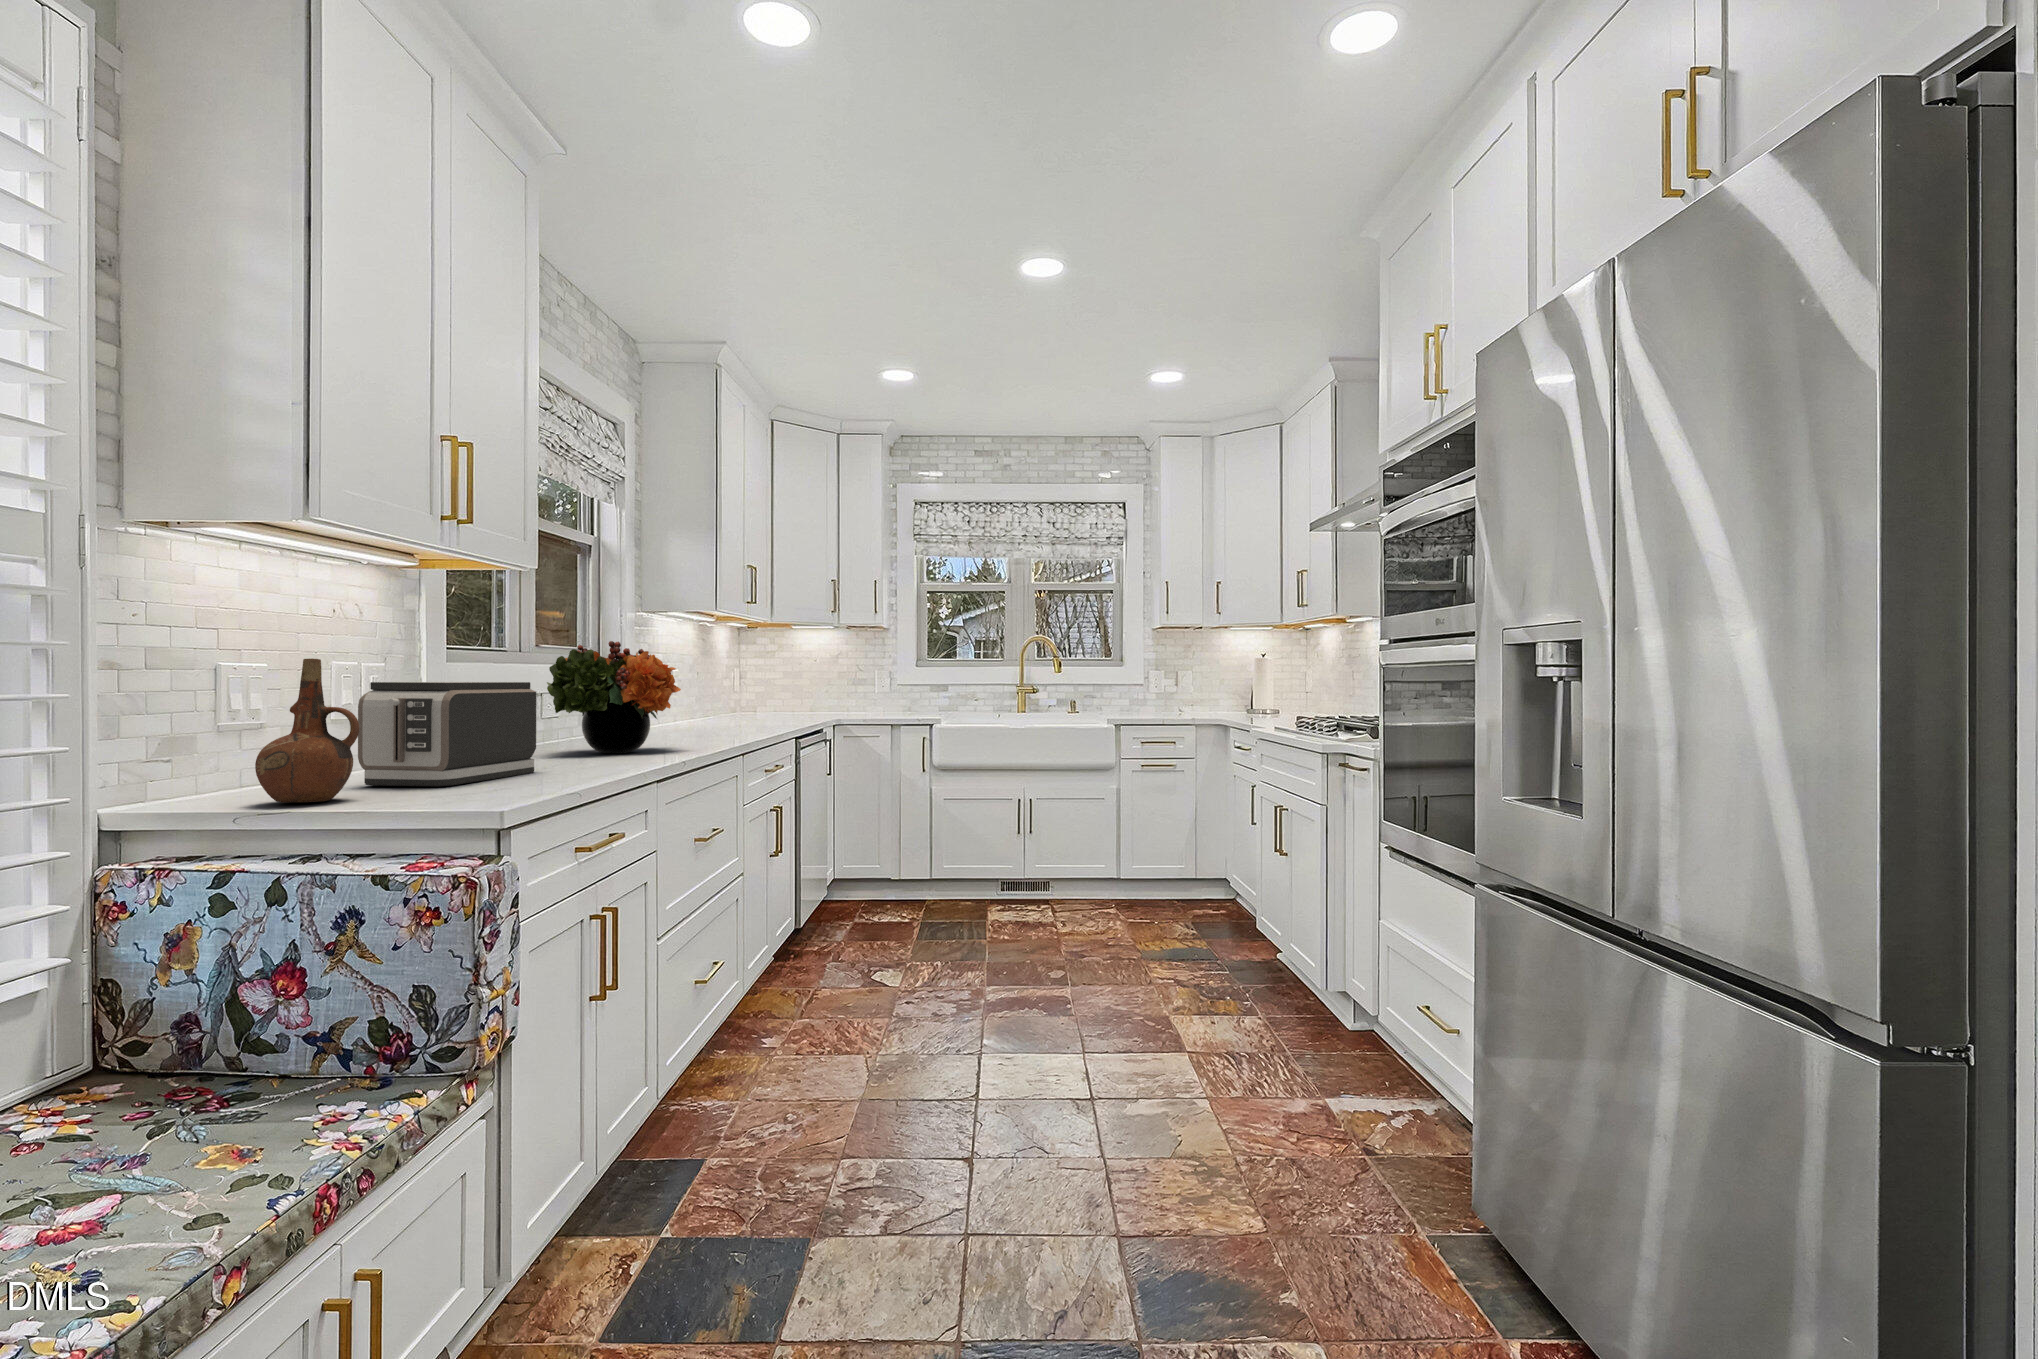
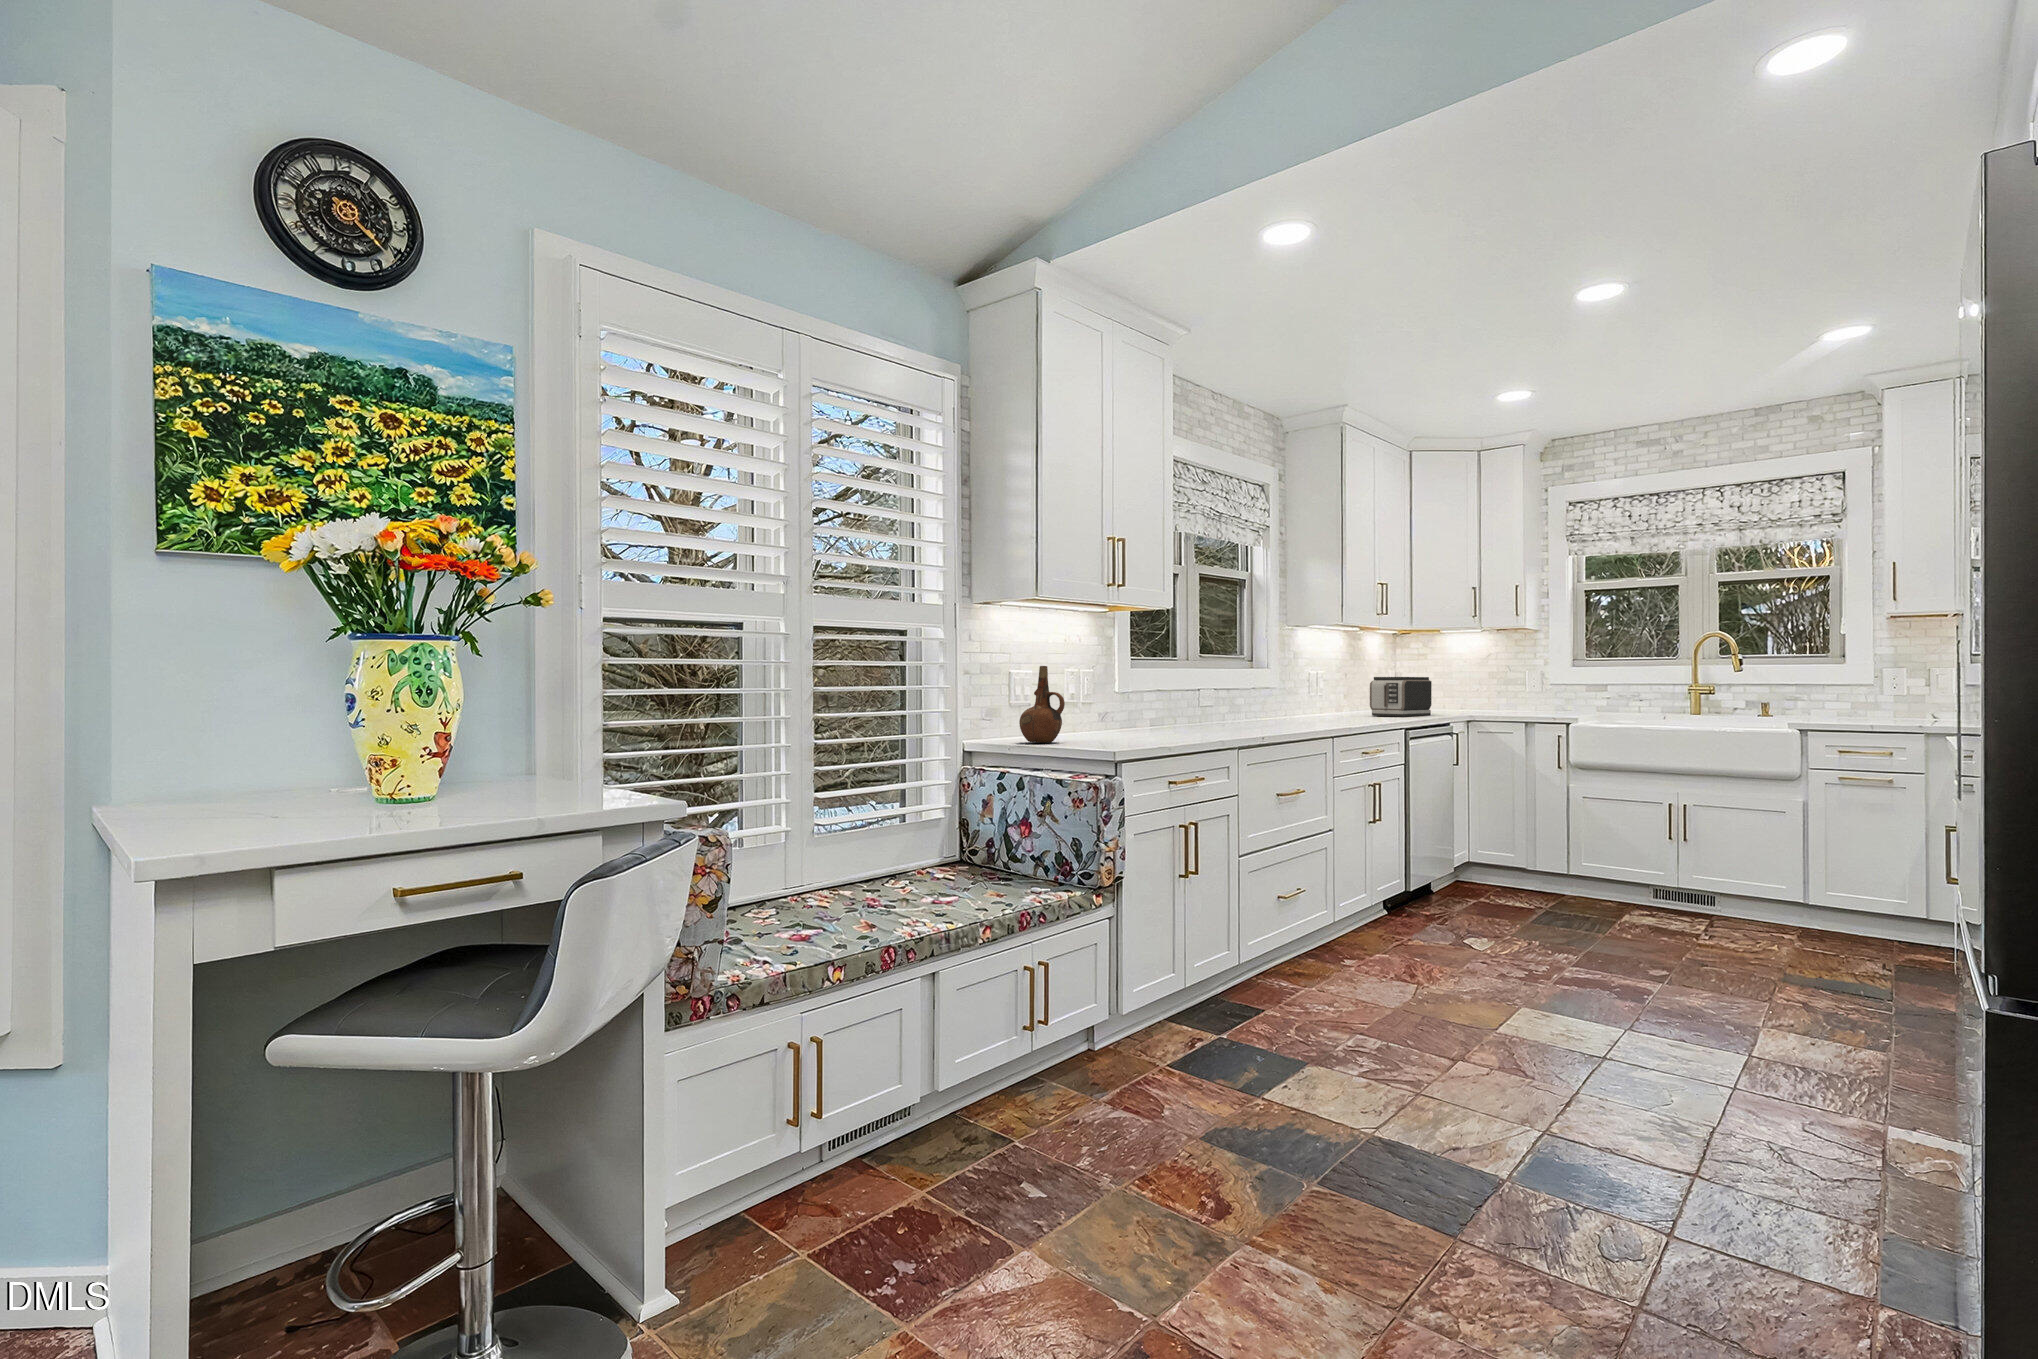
flower arrangement: present [547,641,681,753] -> none [1188,651,1281,730]
toaster: present [358,682,536,786] -> present [1370,677,1432,717]

